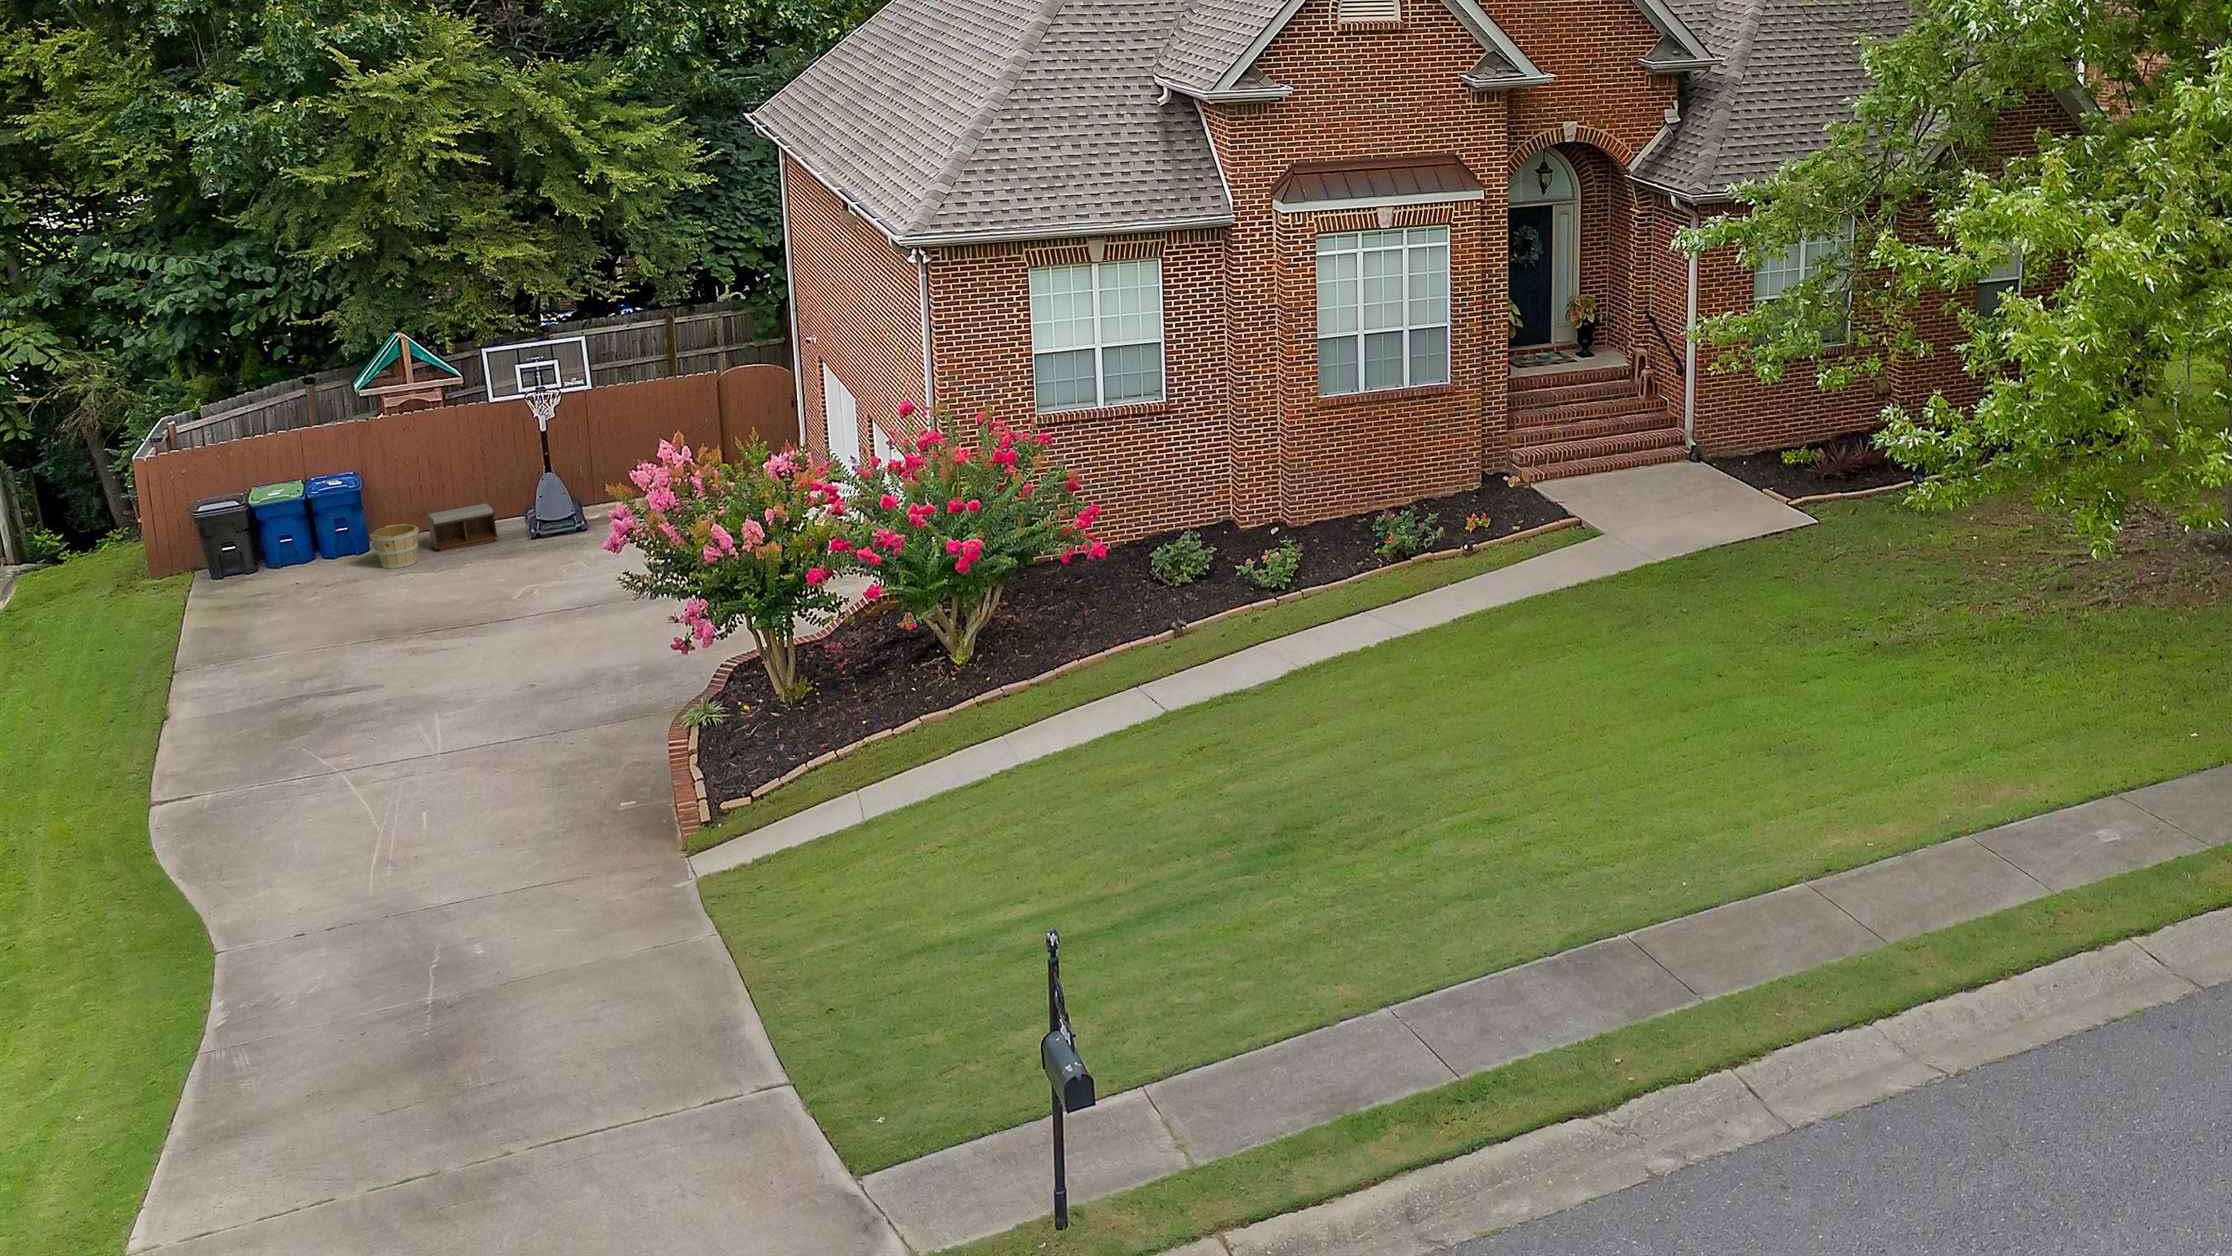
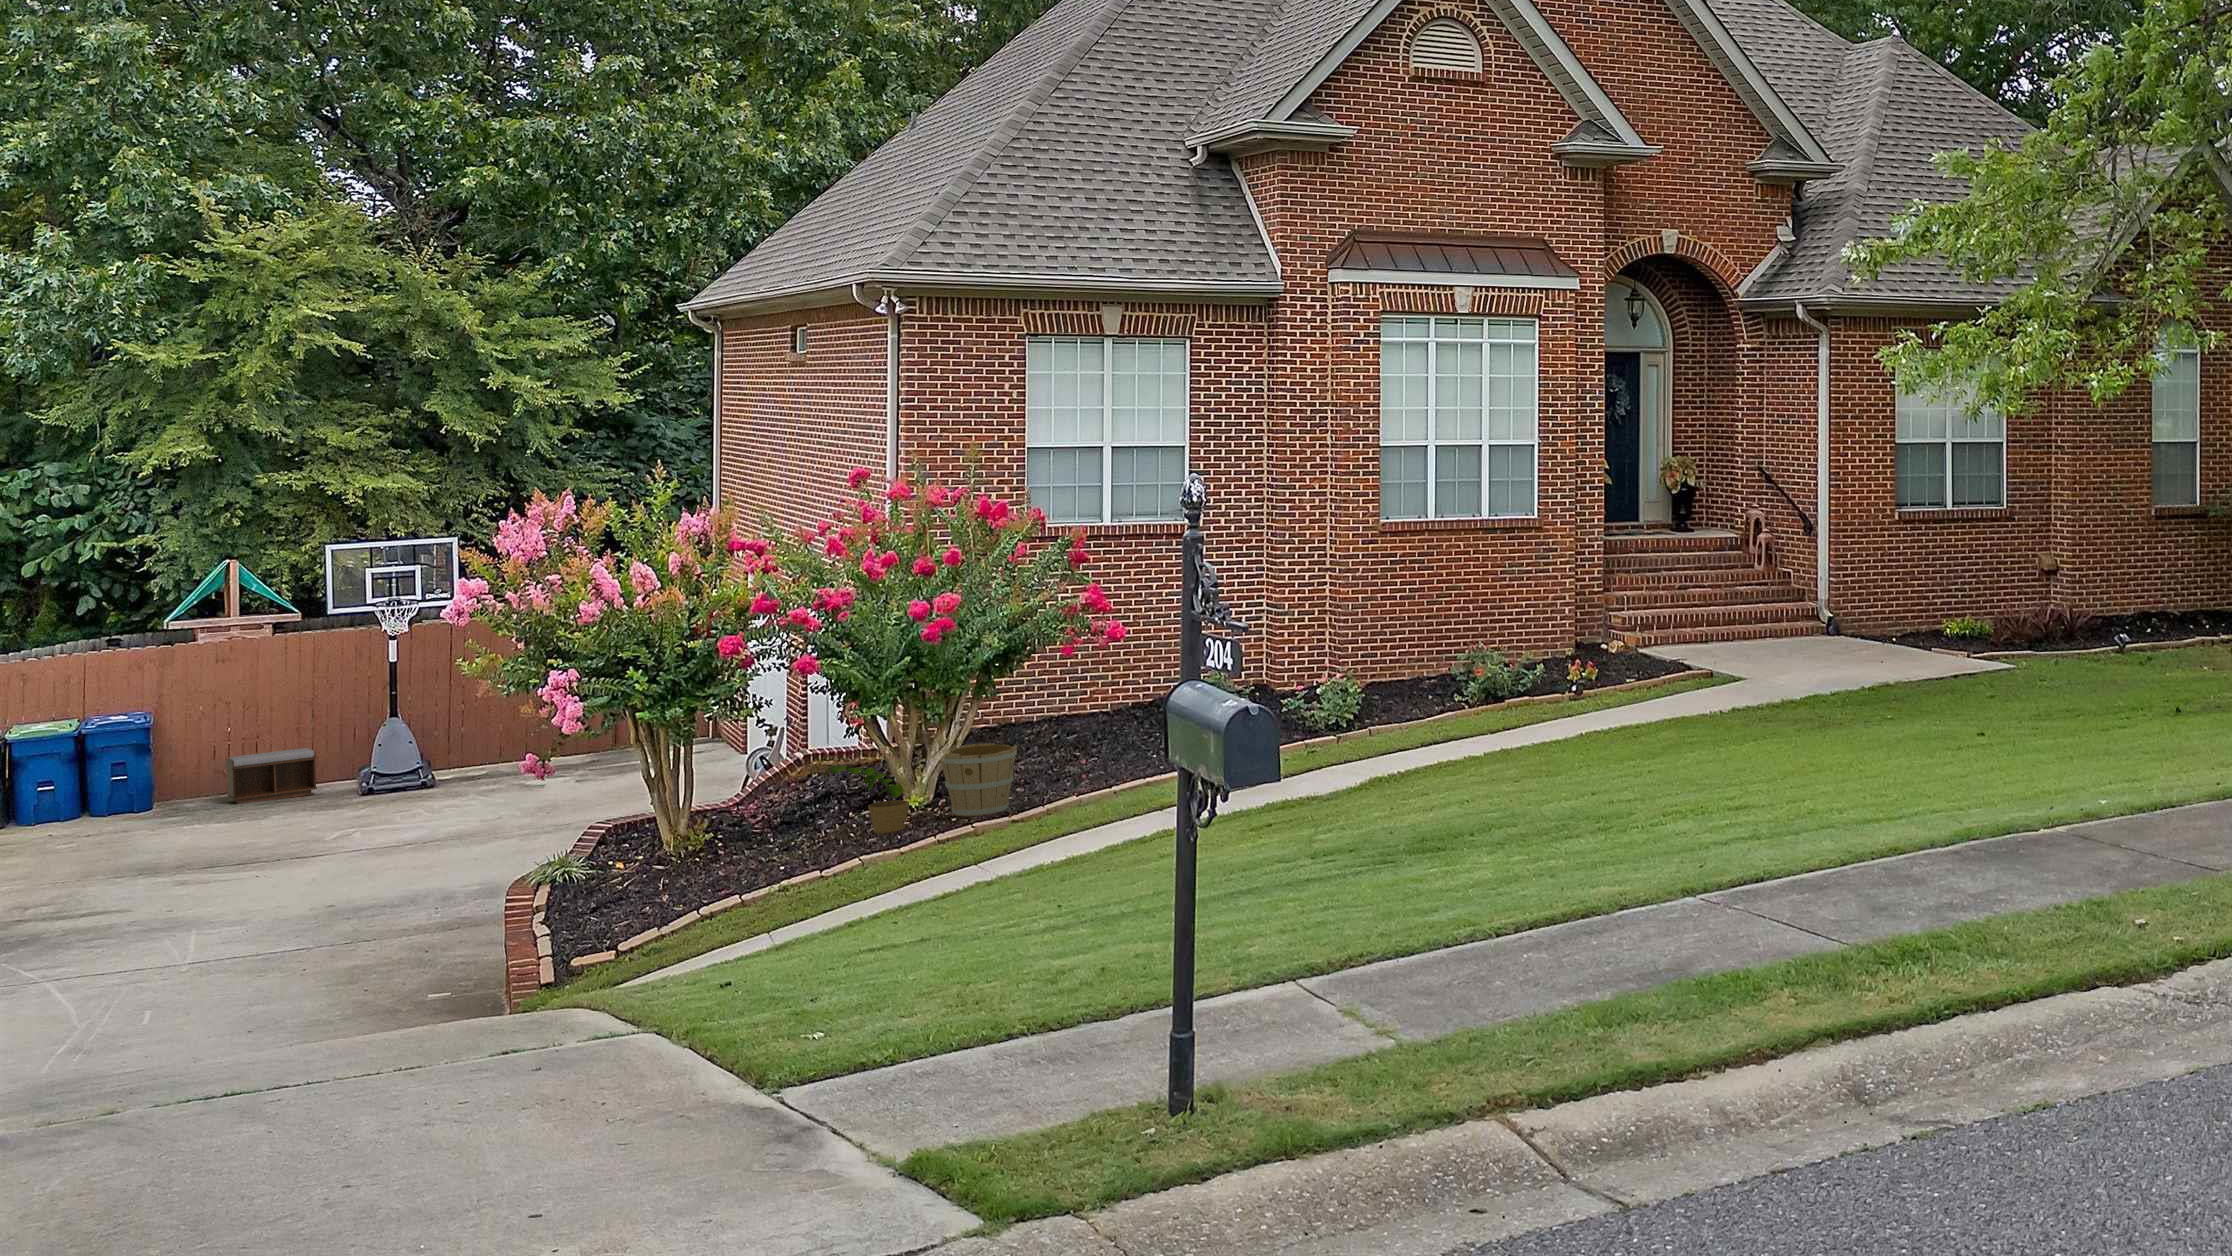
wooden bucket: present [370,524,419,569] -> present [942,743,1017,817]
potted plant: none [890,638,952,686] -> present [825,764,909,833]

